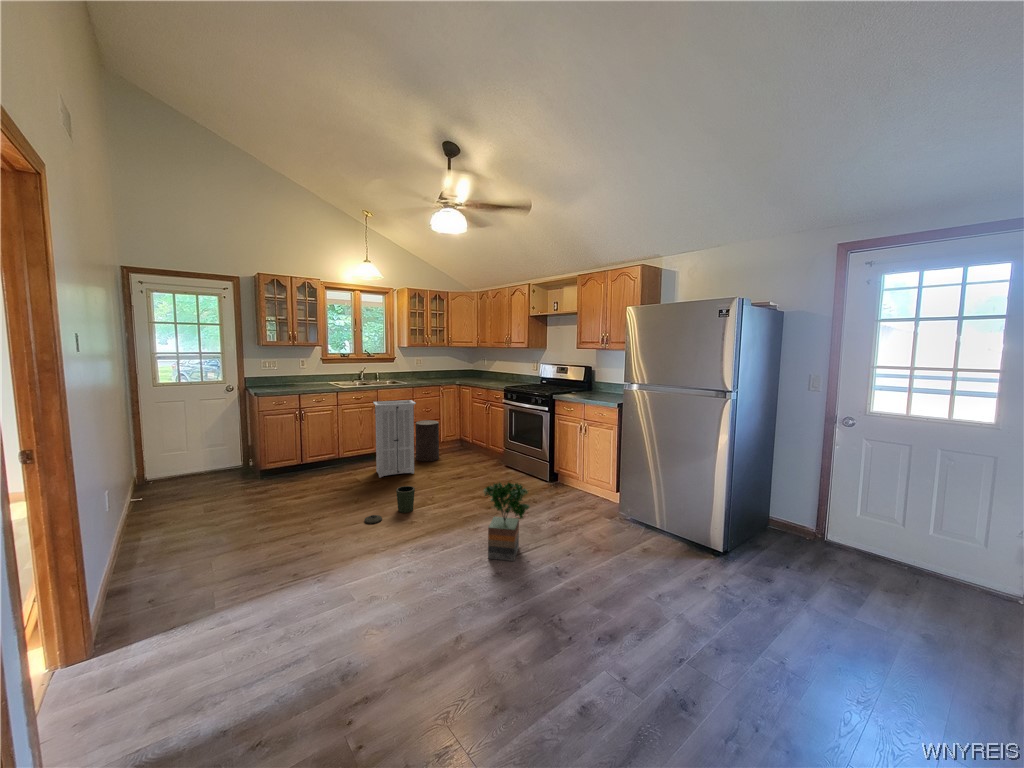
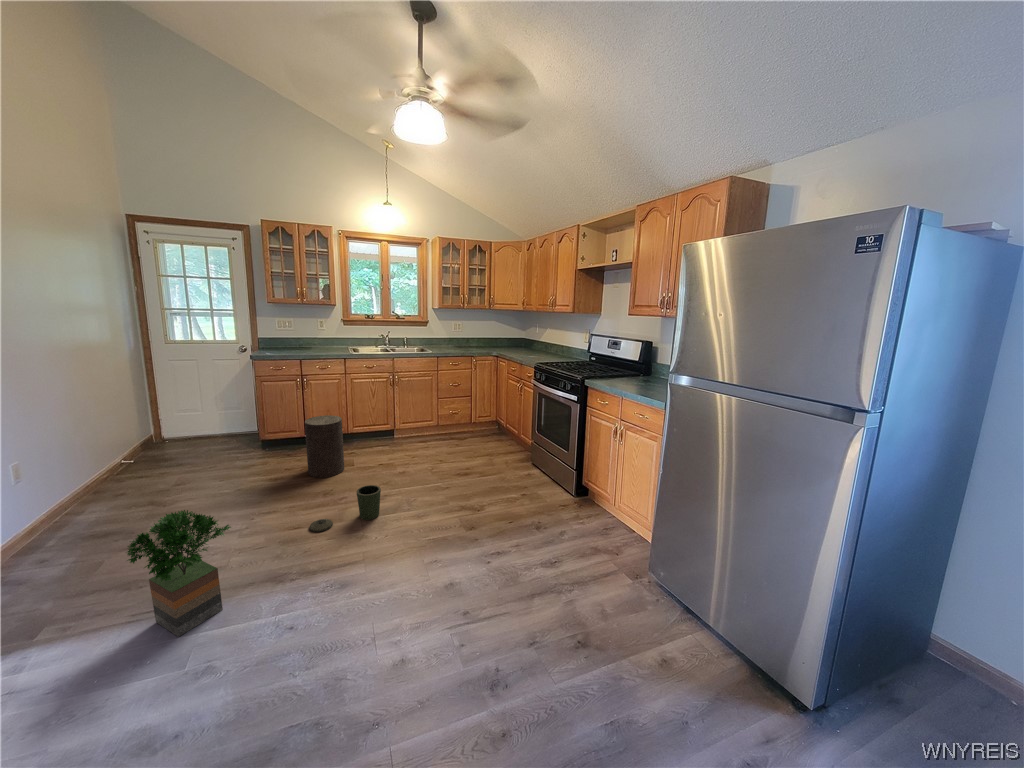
storage cabinet: present [373,400,416,478] -> none [371,371,421,462]
stool: present [416,420,439,461] -> present [305,415,344,478]
potted tree: present [484,482,529,561] -> present [127,510,231,637]

